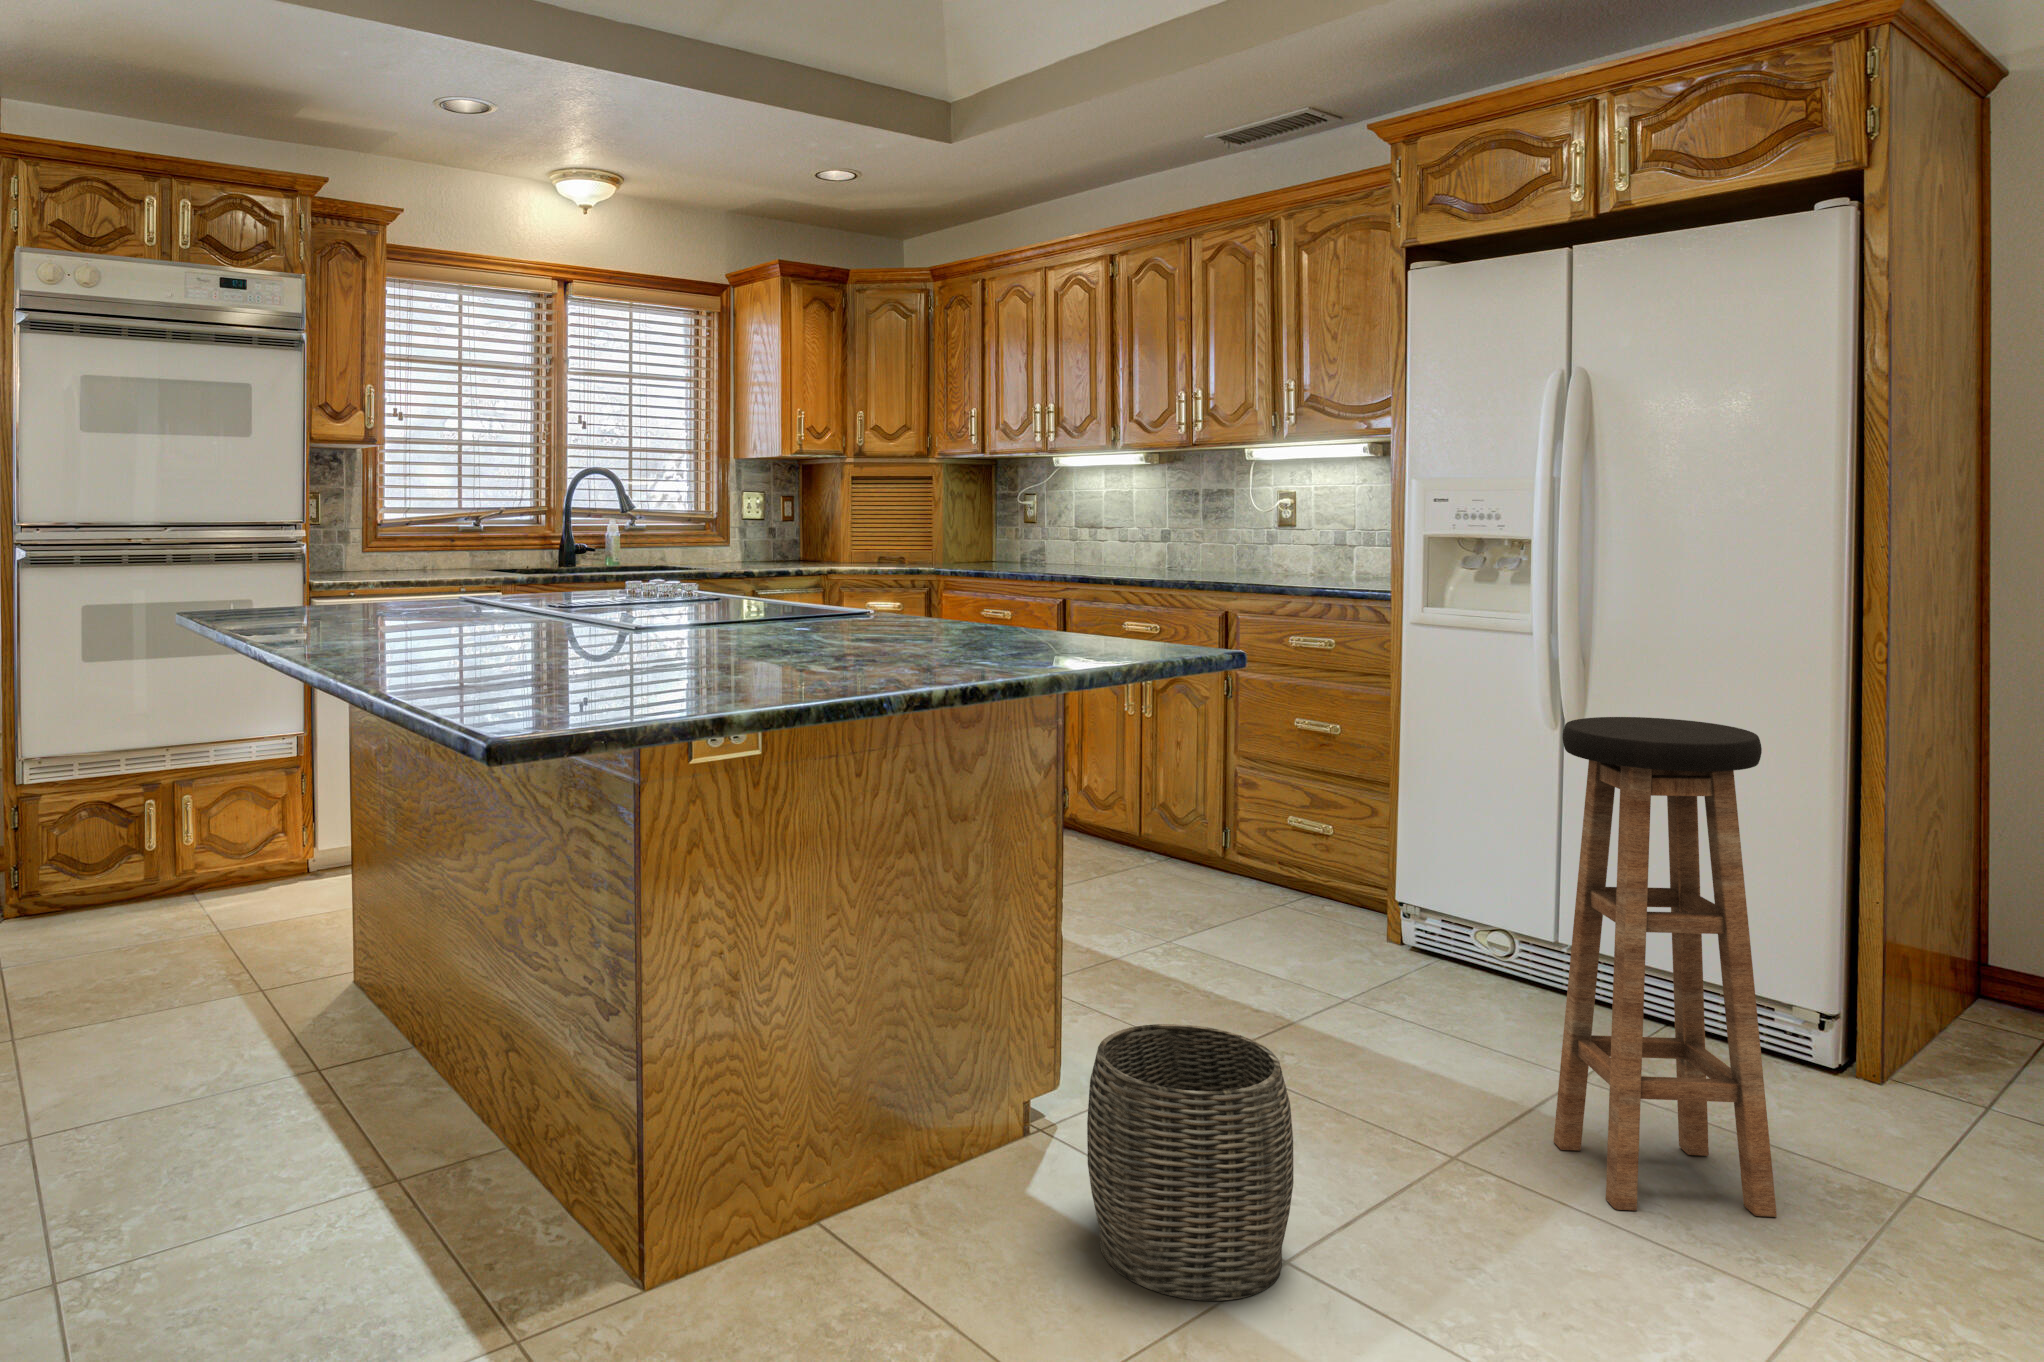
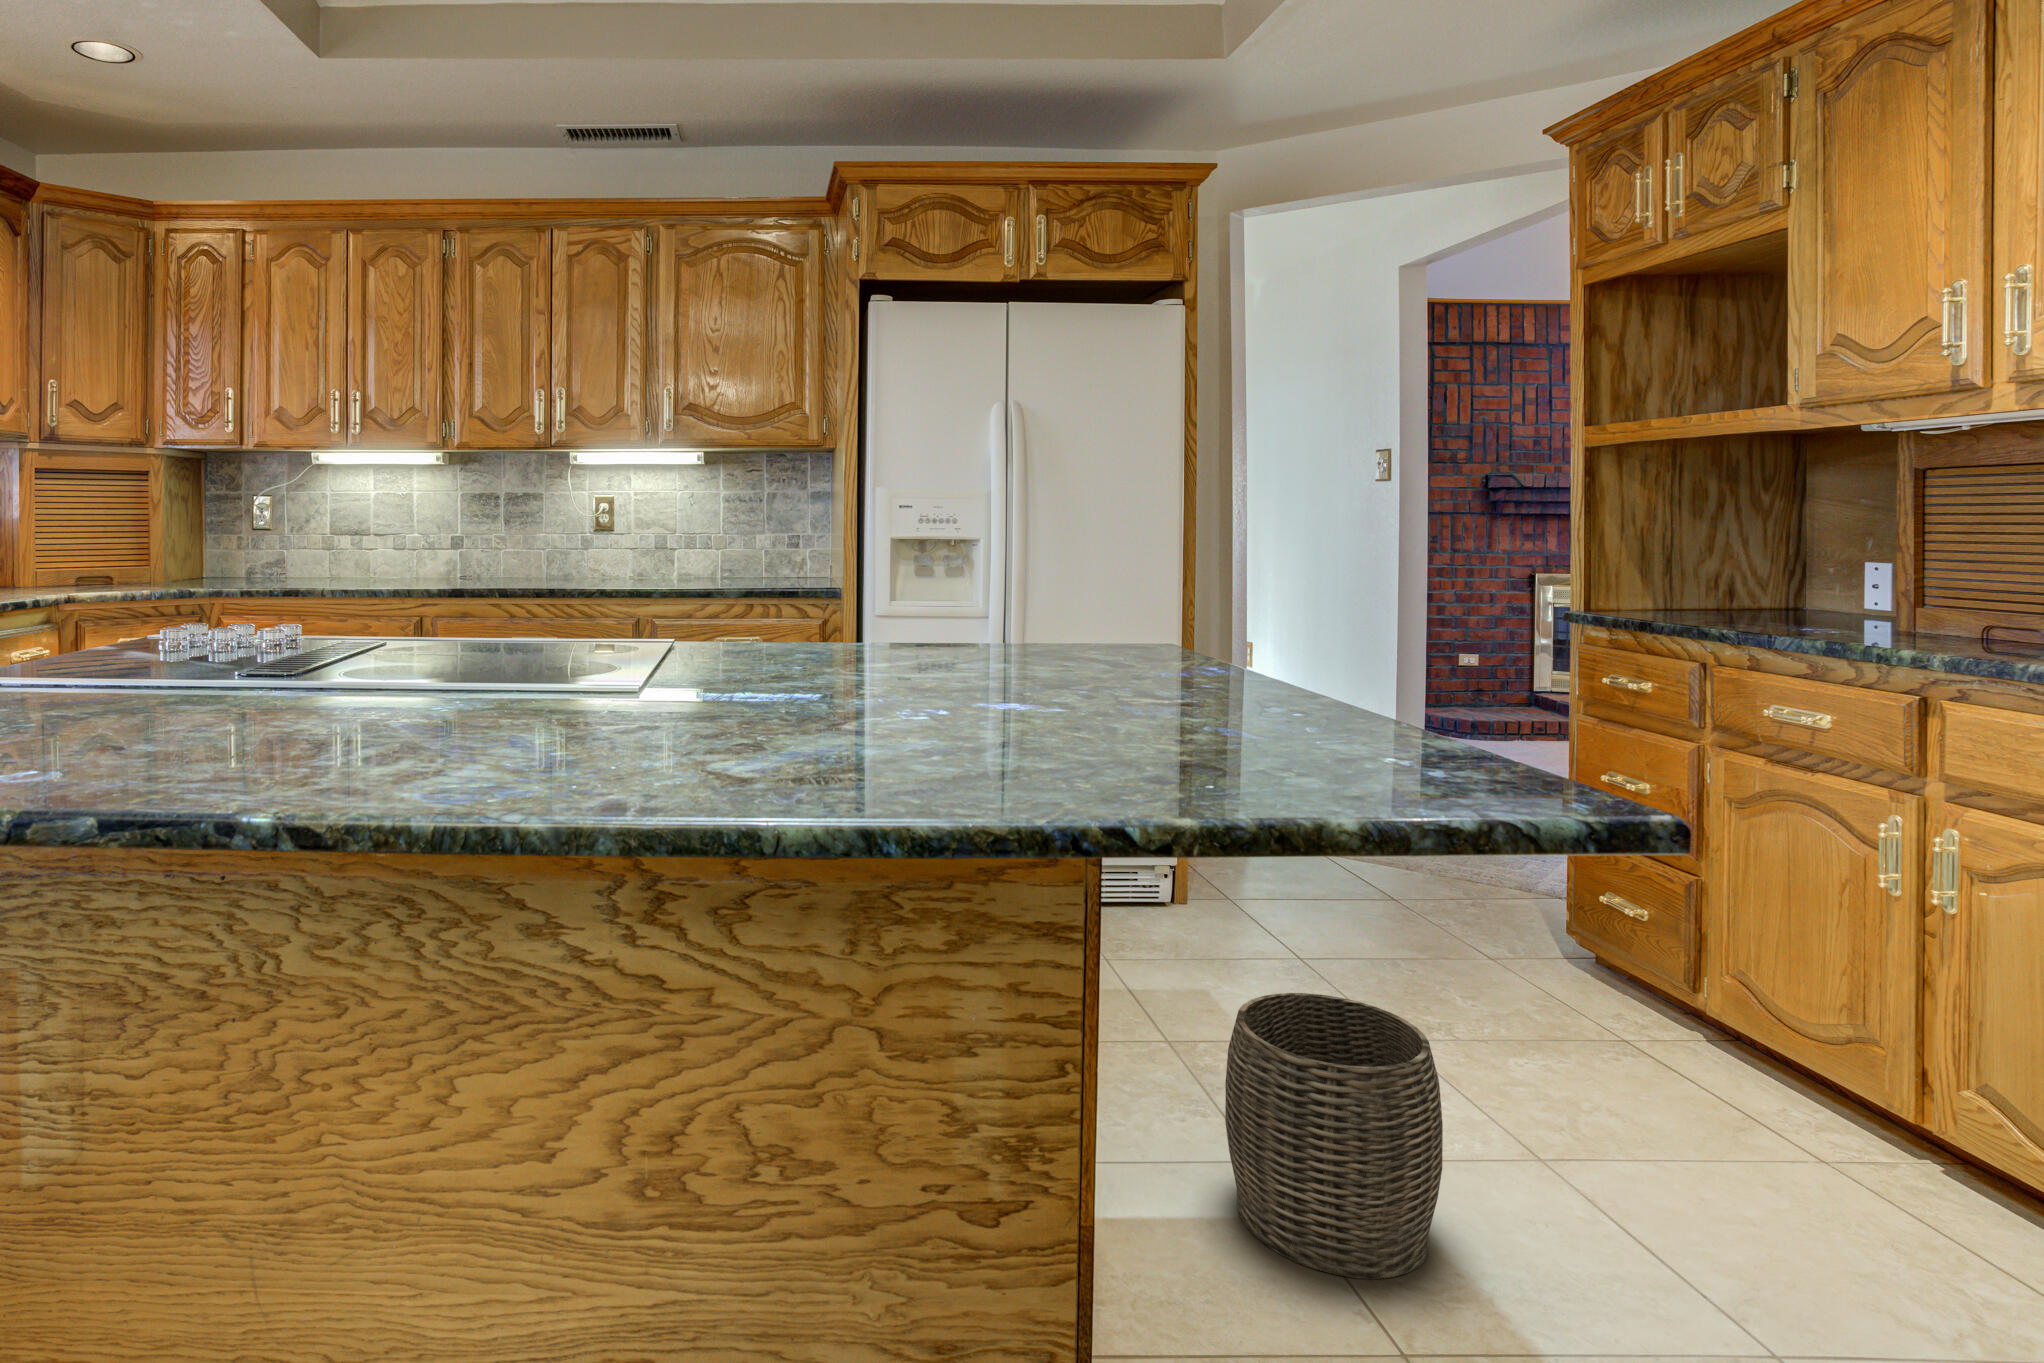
bar stool: present [1554,717,1777,1217] -> none [1226,658,1375,1035]

